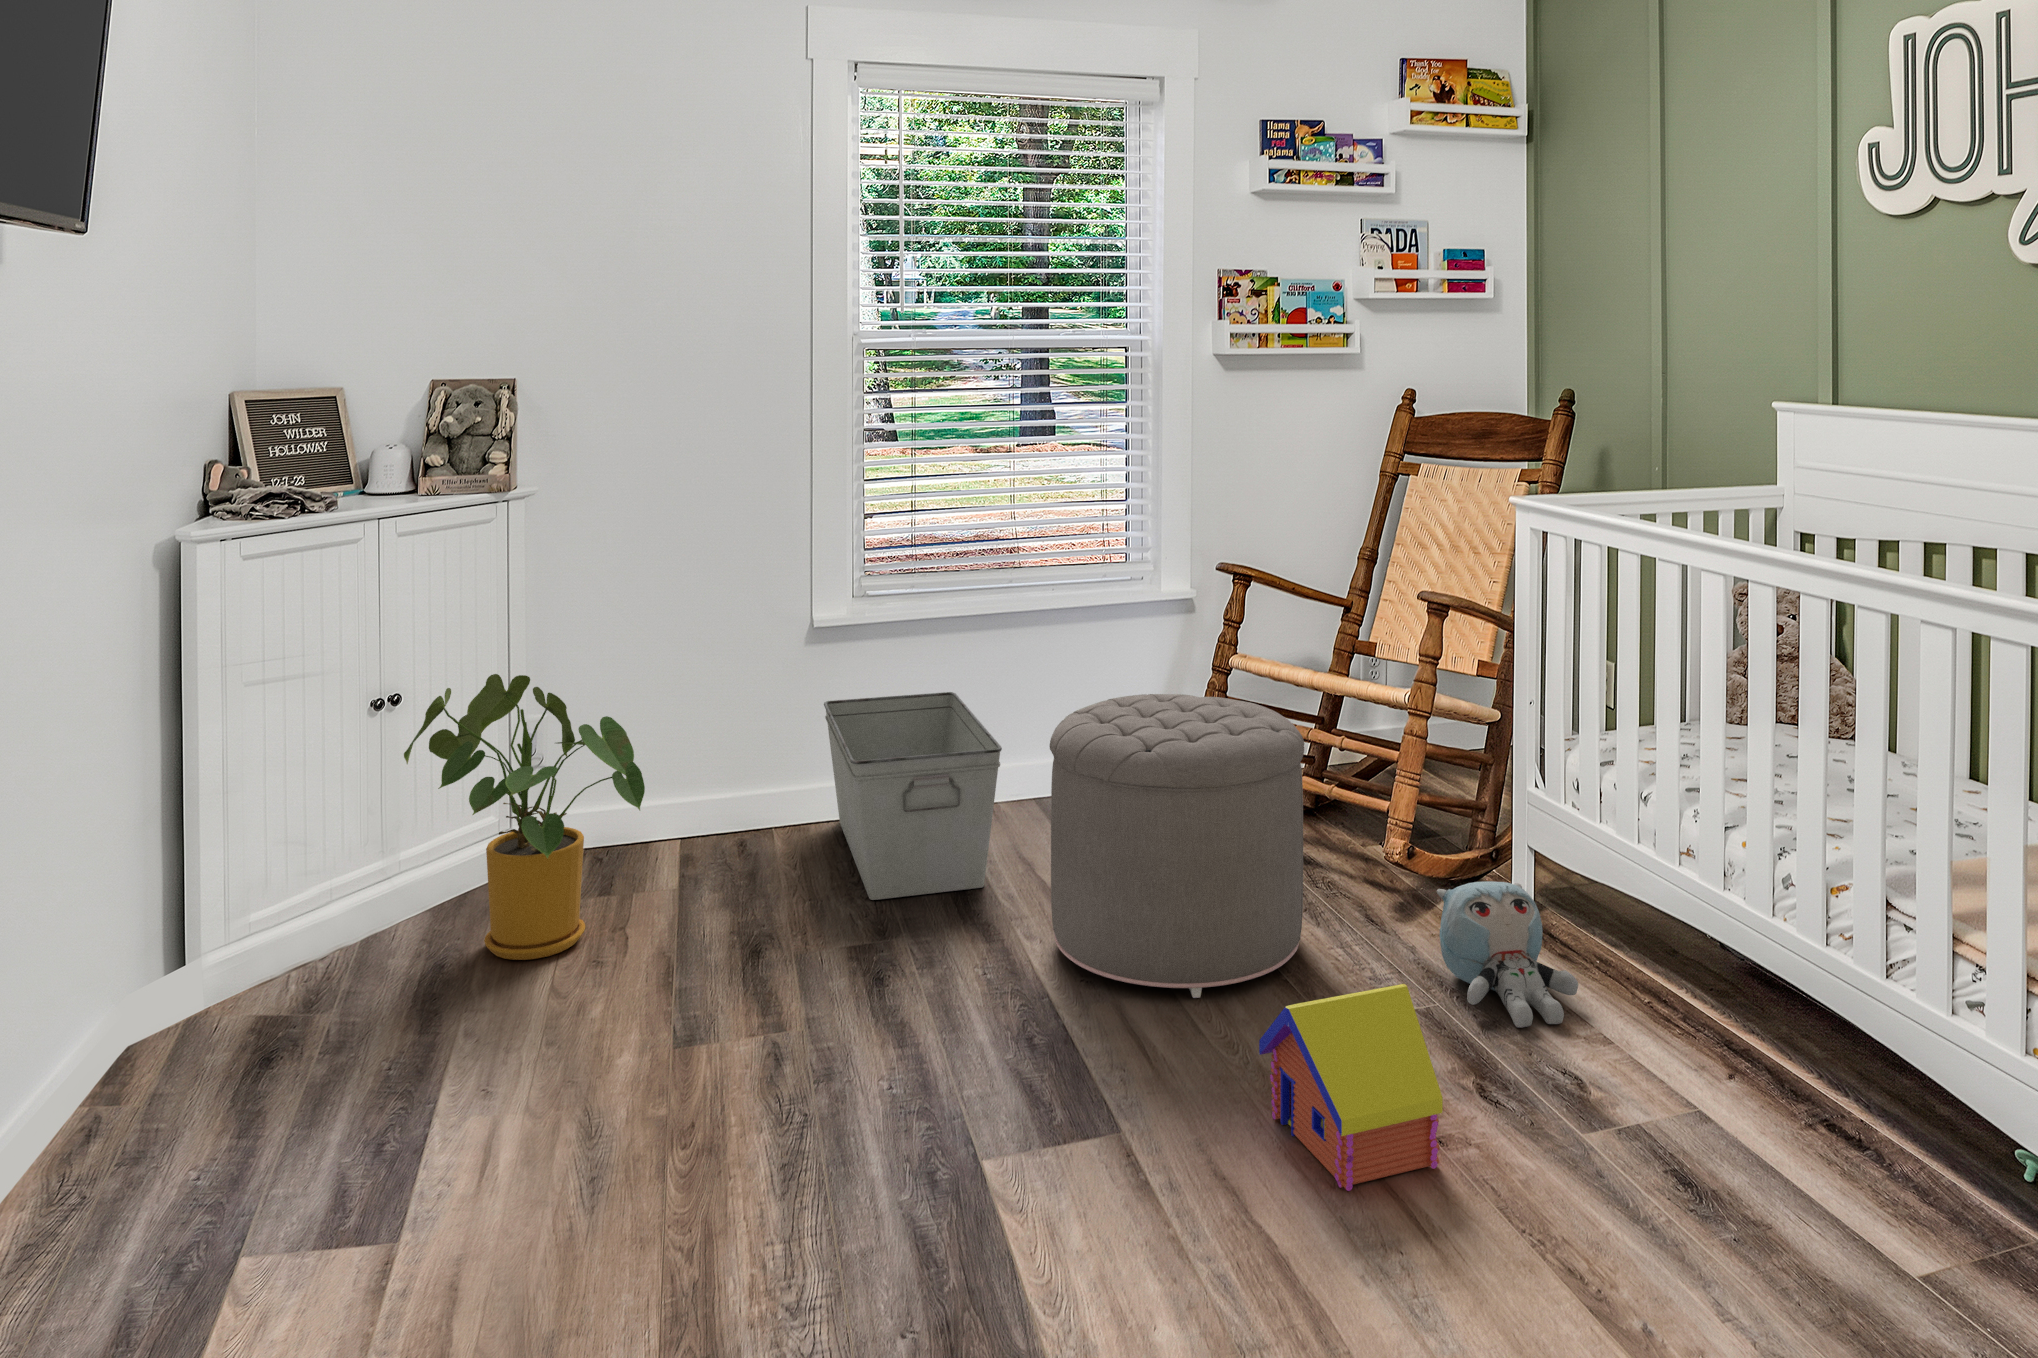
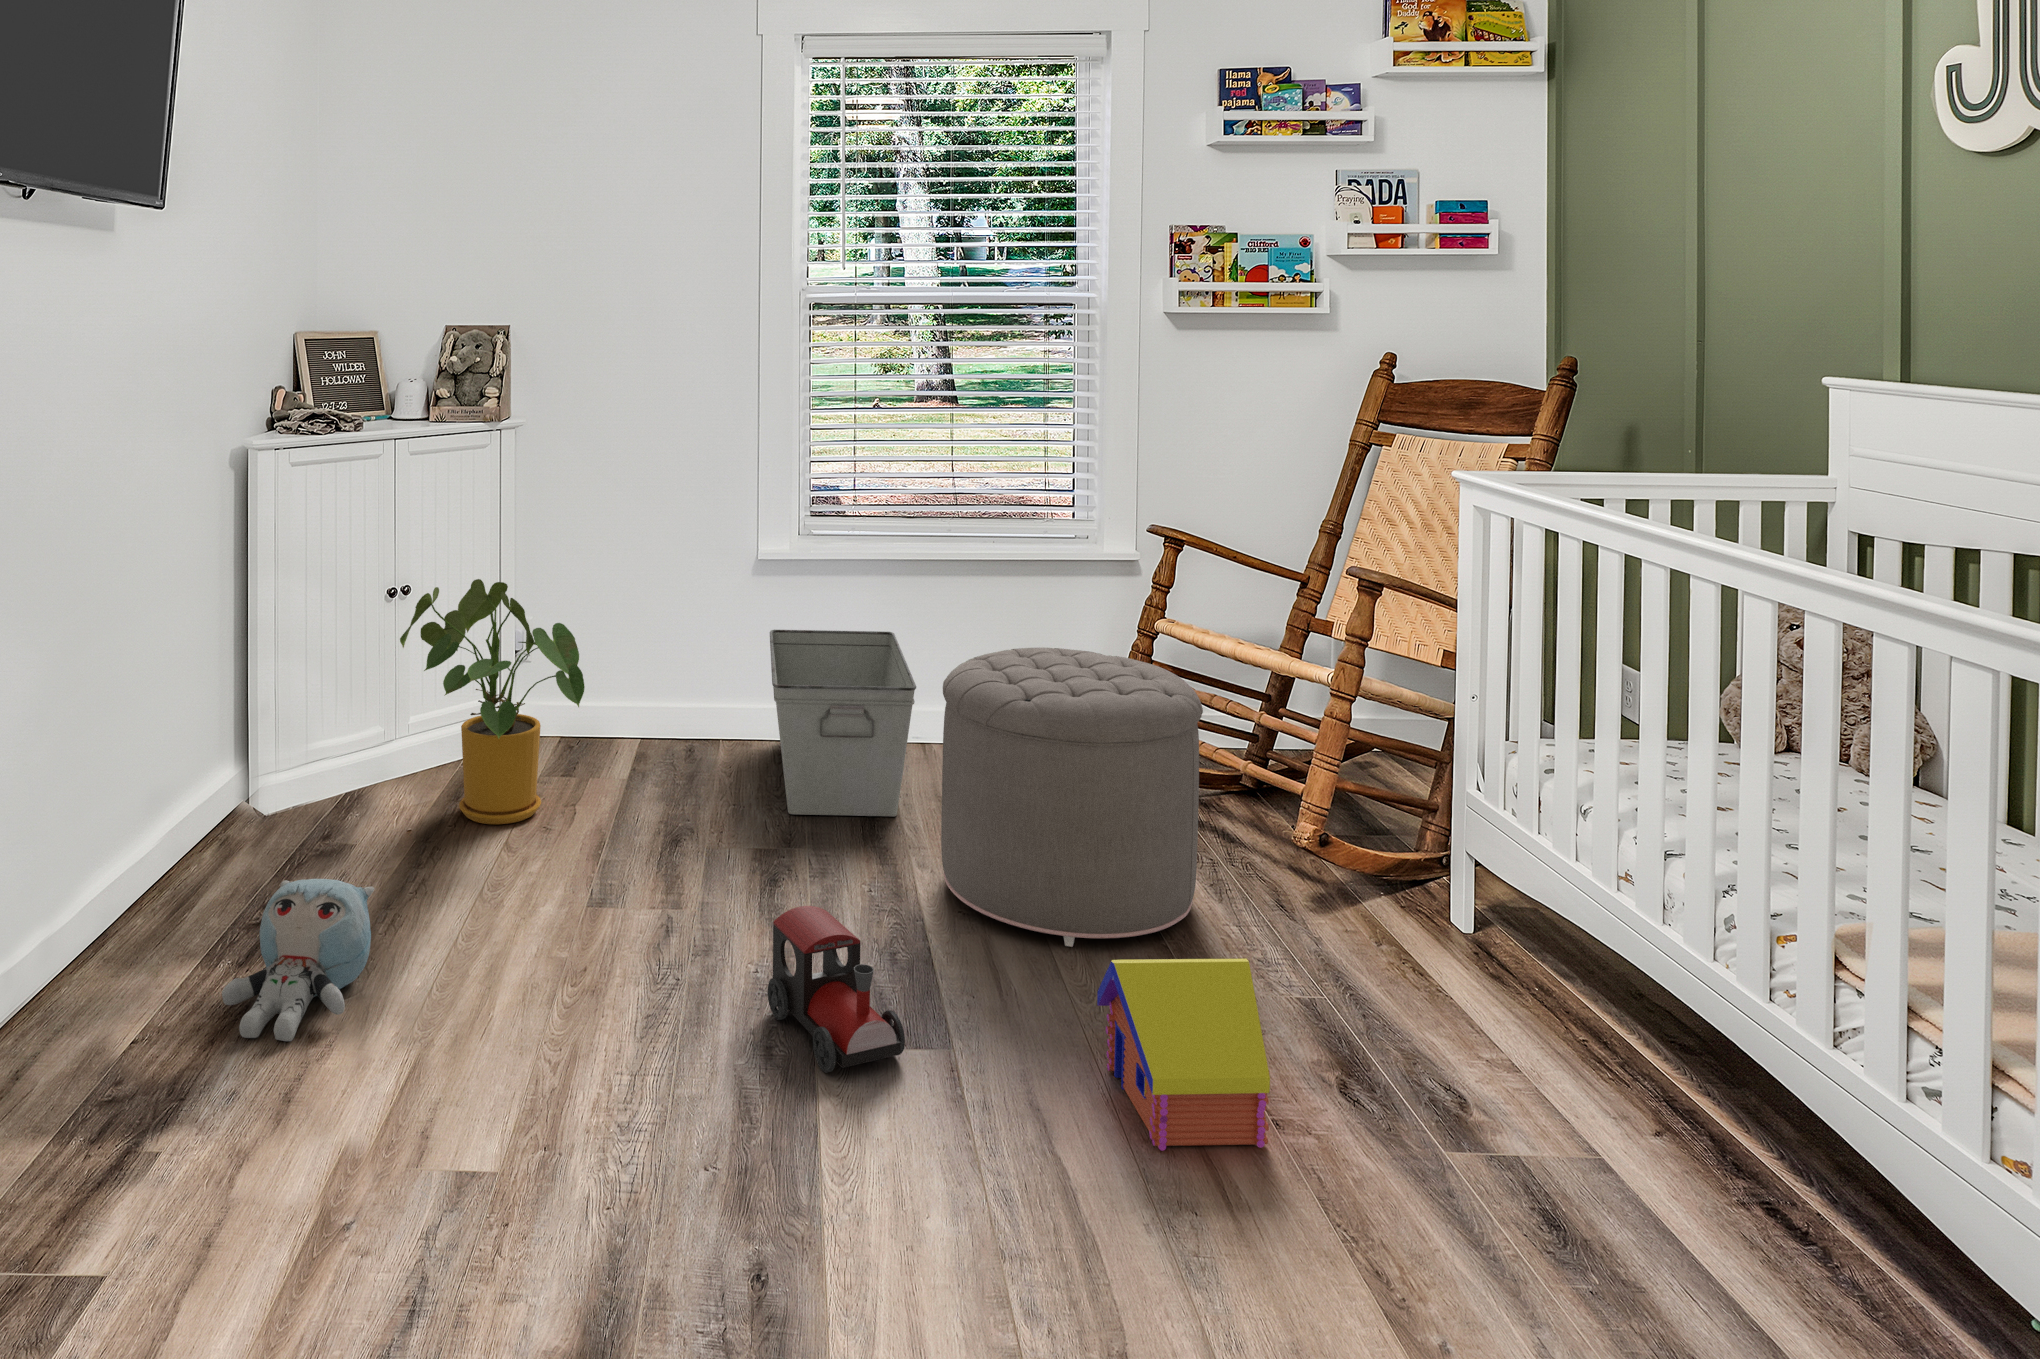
plush toy: present [1437,881,1578,1028] -> present [222,879,374,1041]
toy train: none [914,998,1075,1178] -> present [768,906,905,1073]

